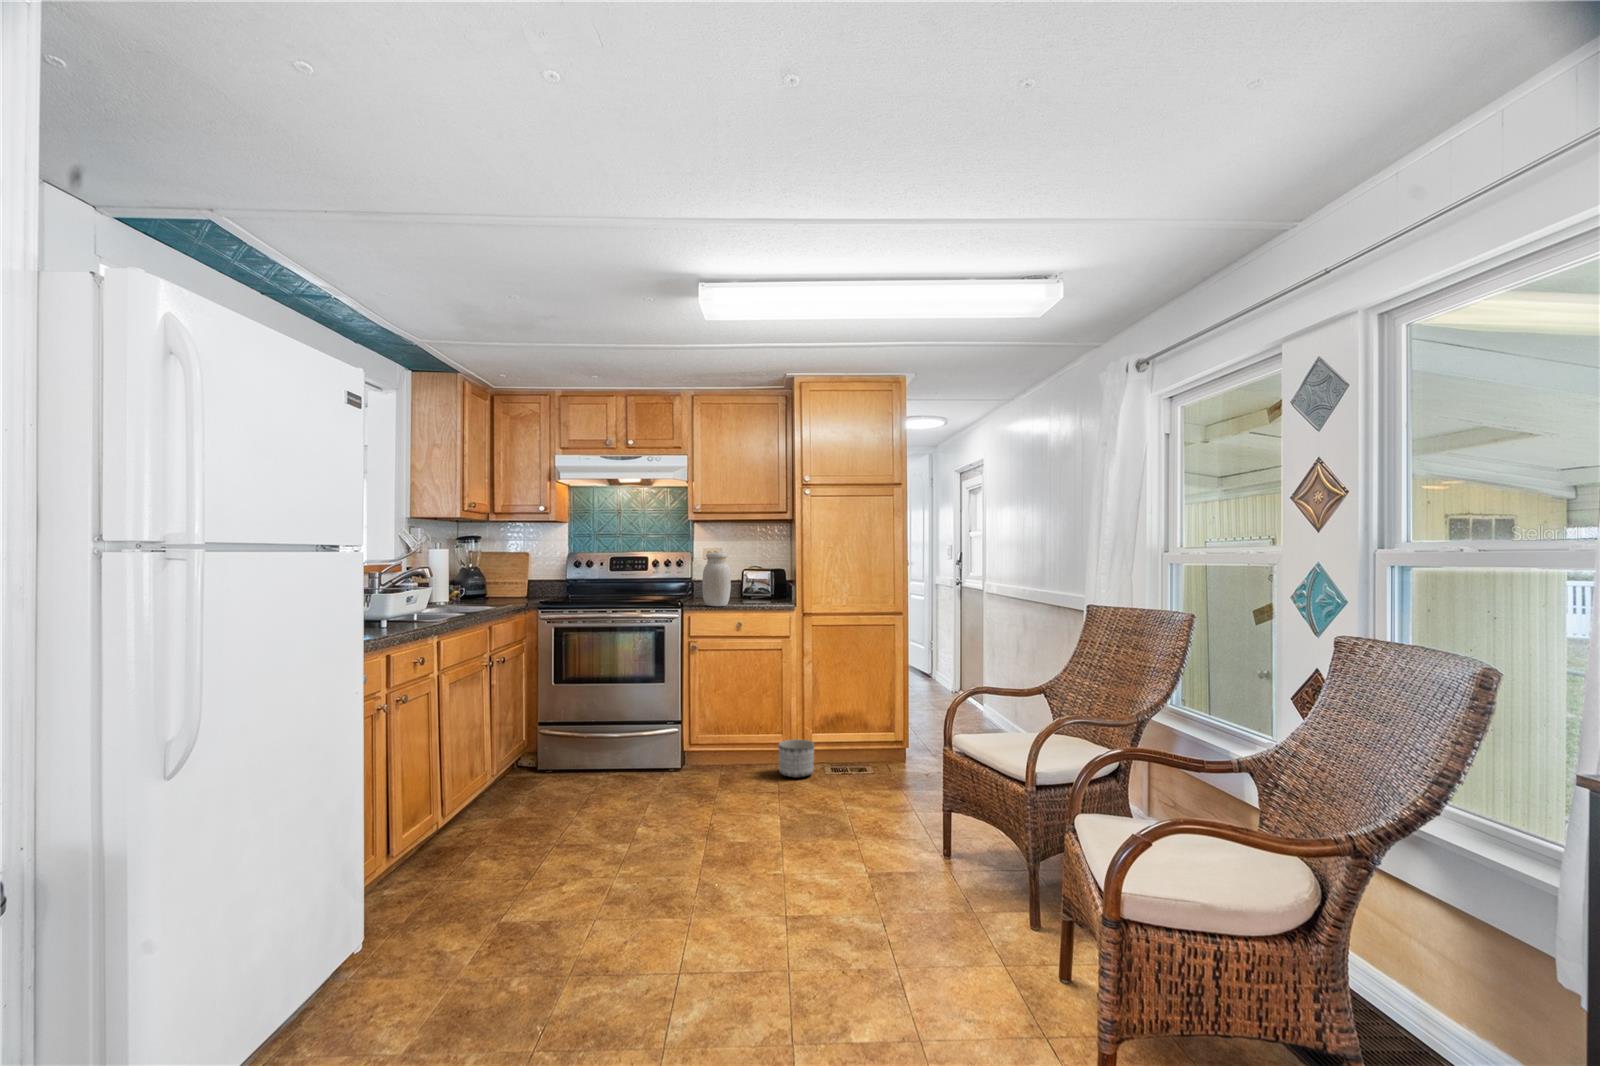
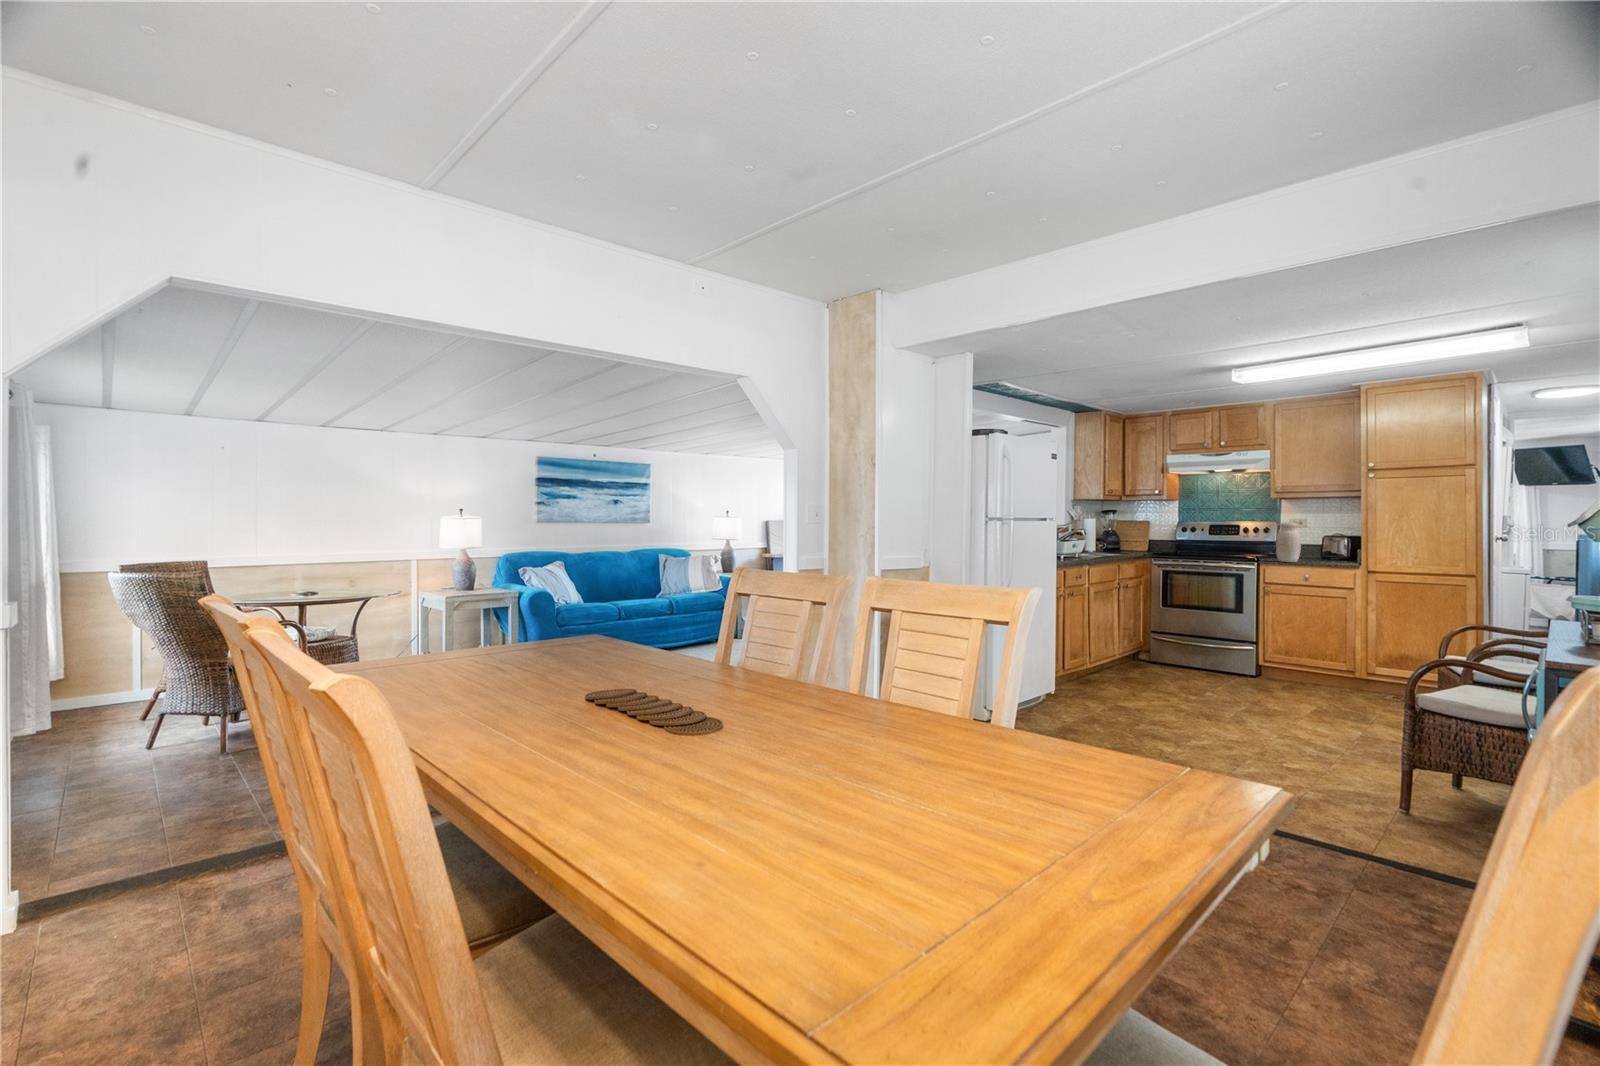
planter: present [778,739,814,778] -> none [1337,667,1371,694]

